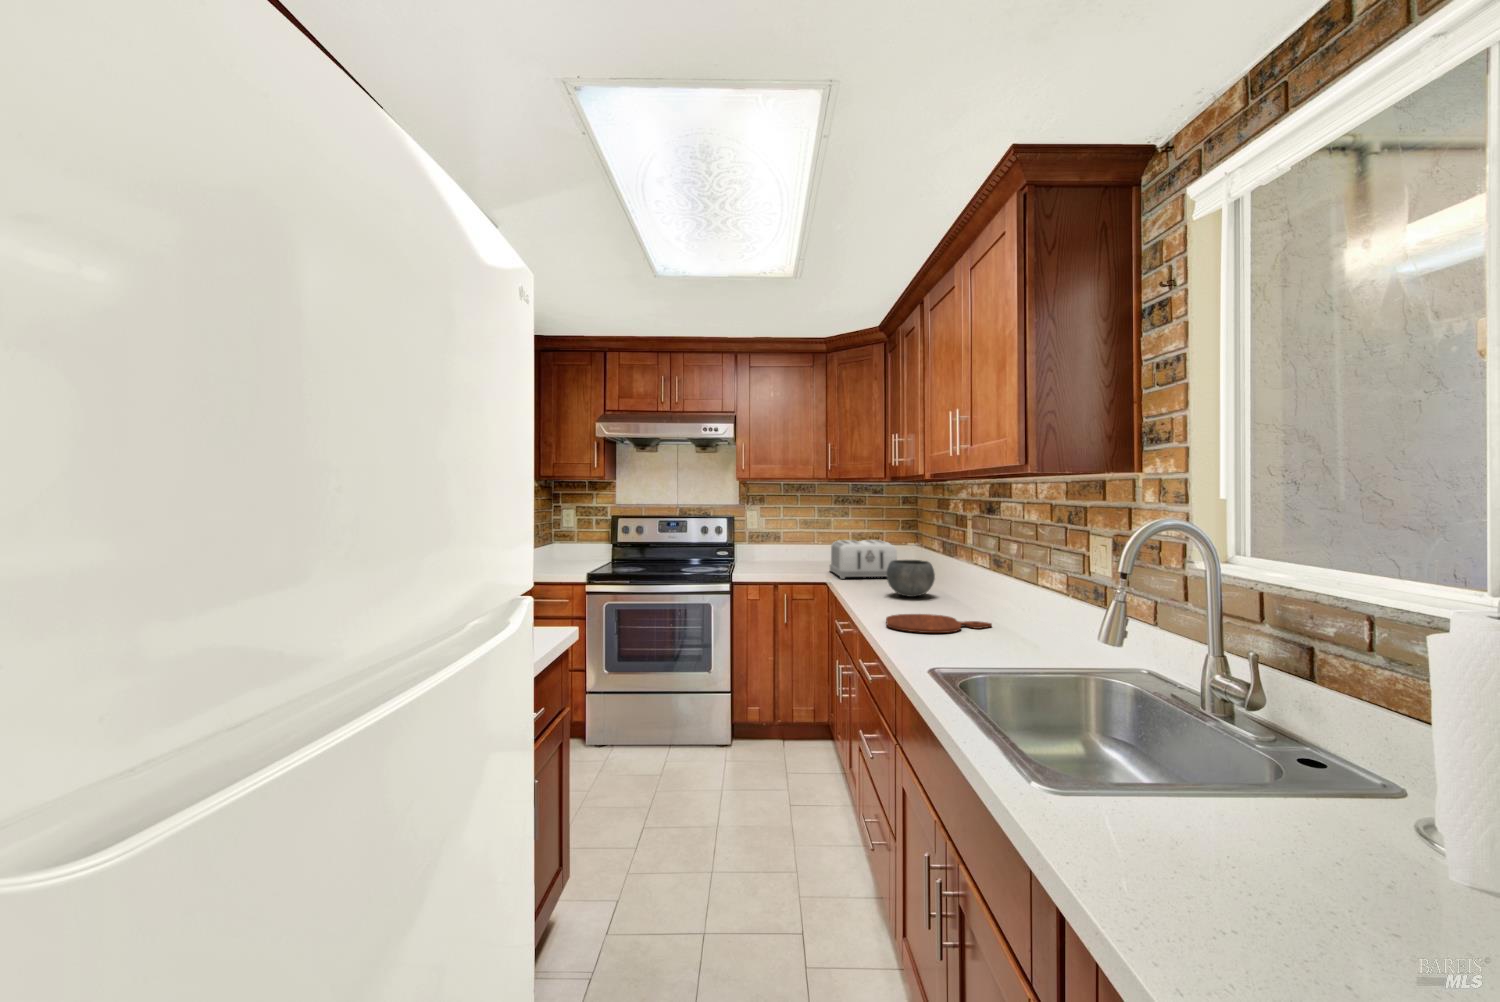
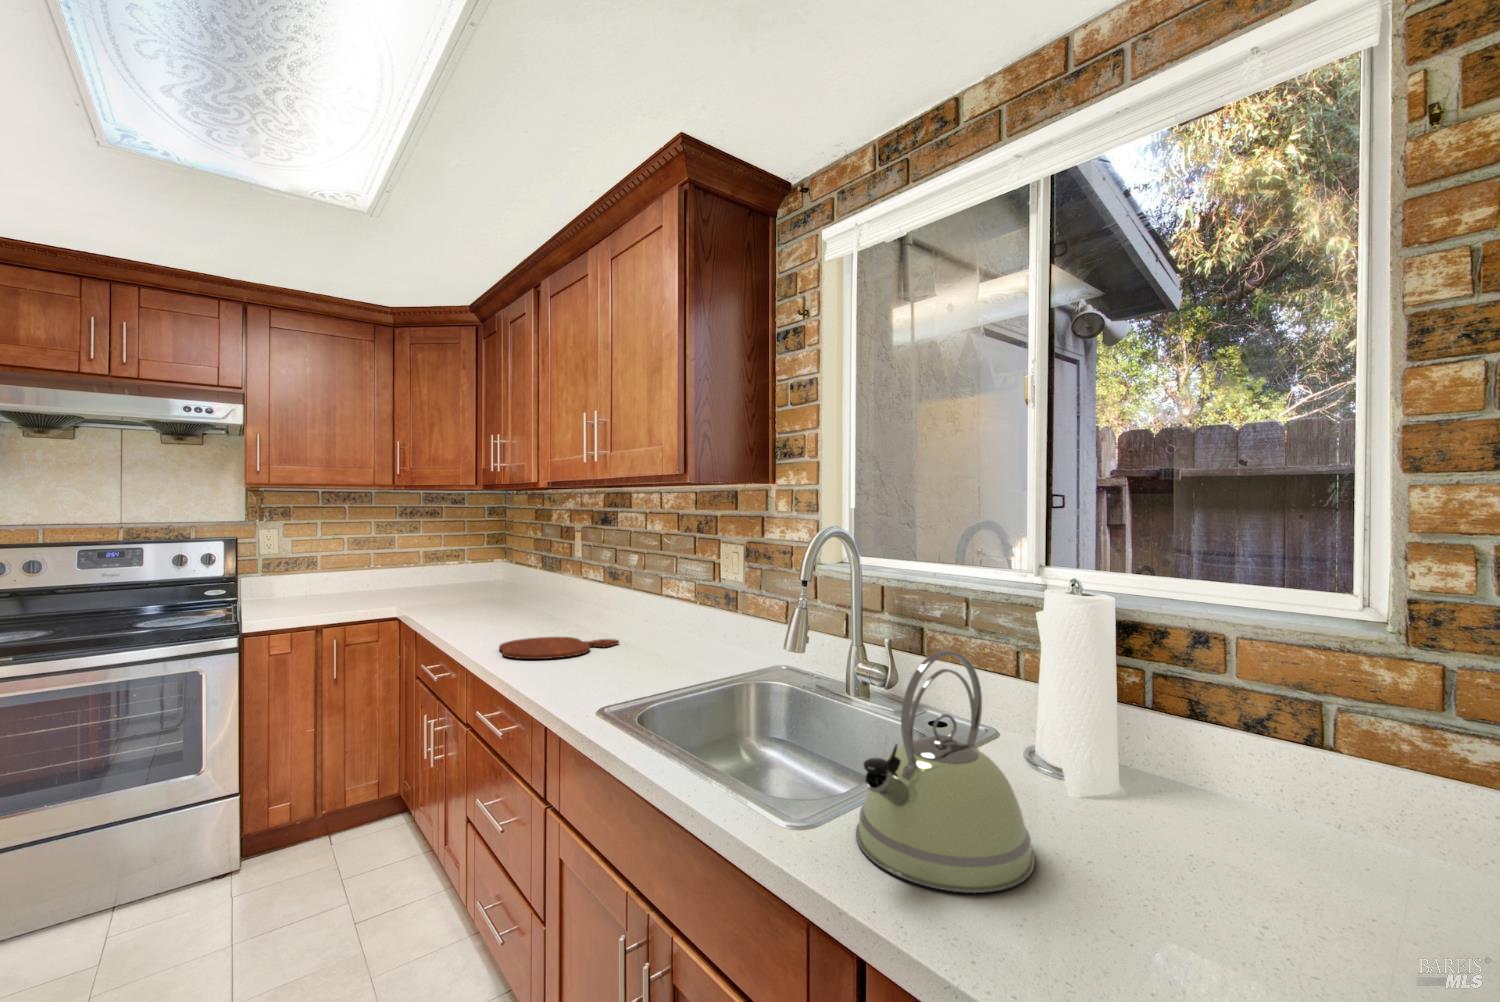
toaster: present [830,540,897,579] -> none [395,557,489,605]
bowl: present [887,560,935,597] -> none [485,577,542,619]
kettle: none [1093,663,1326,918] -> present [856,650,1034,893]

